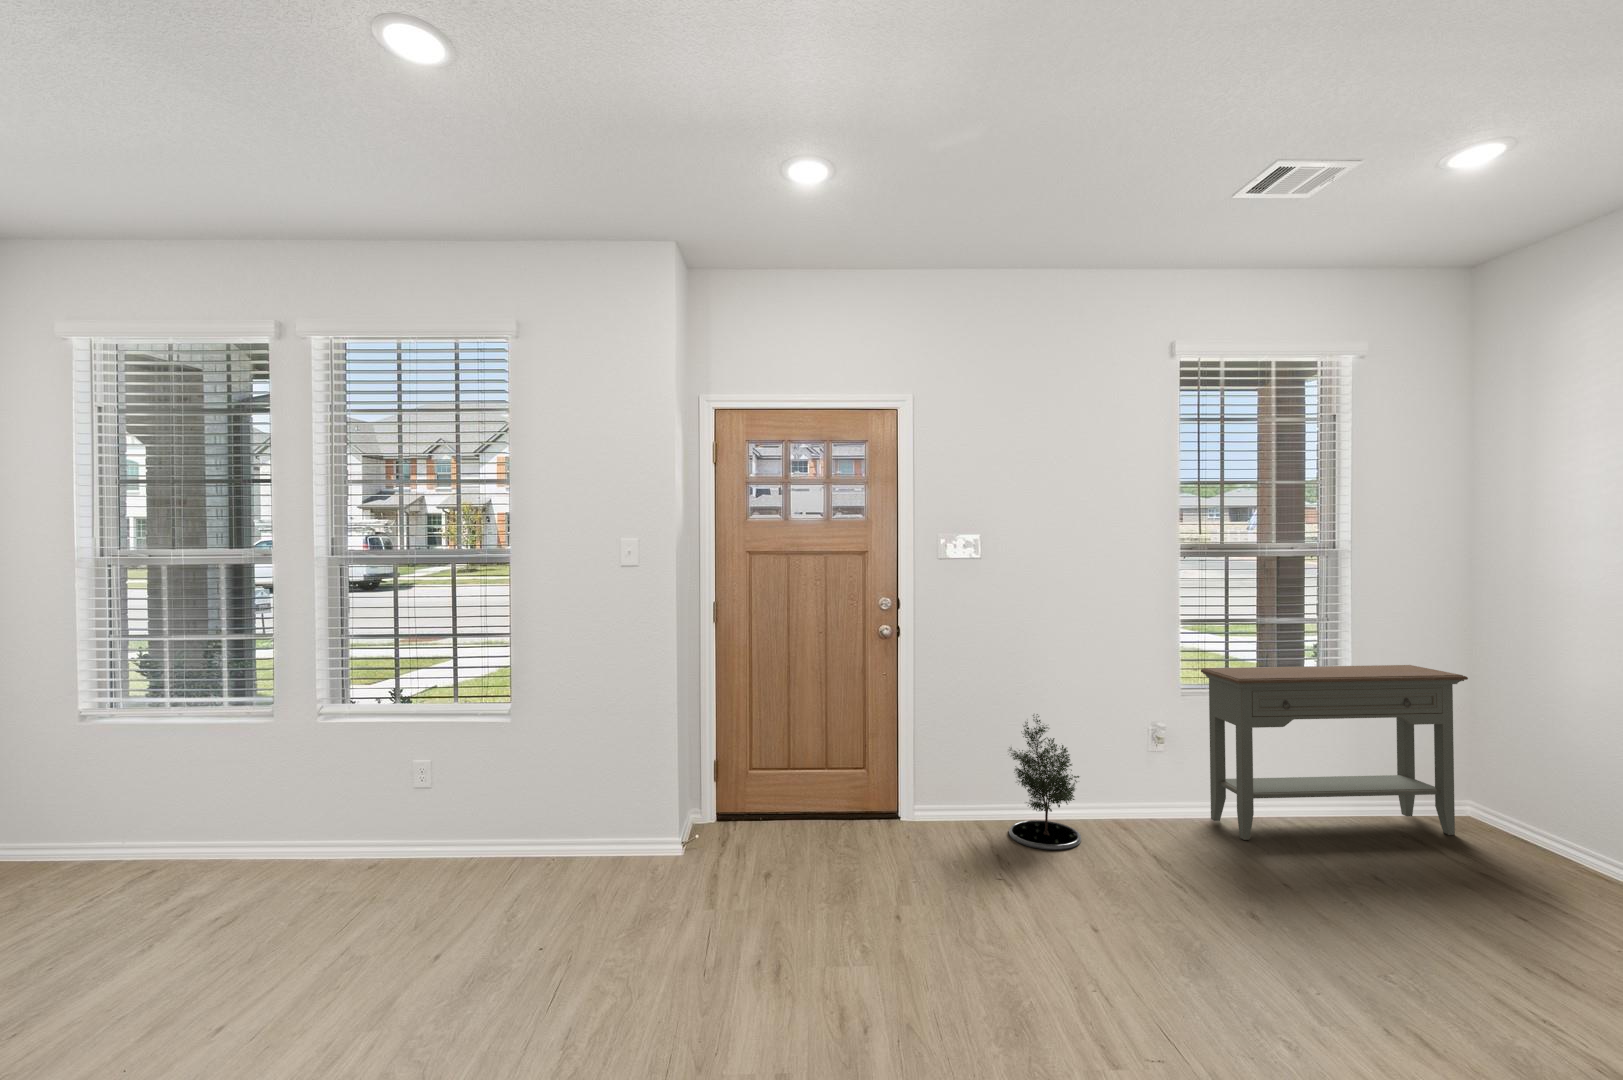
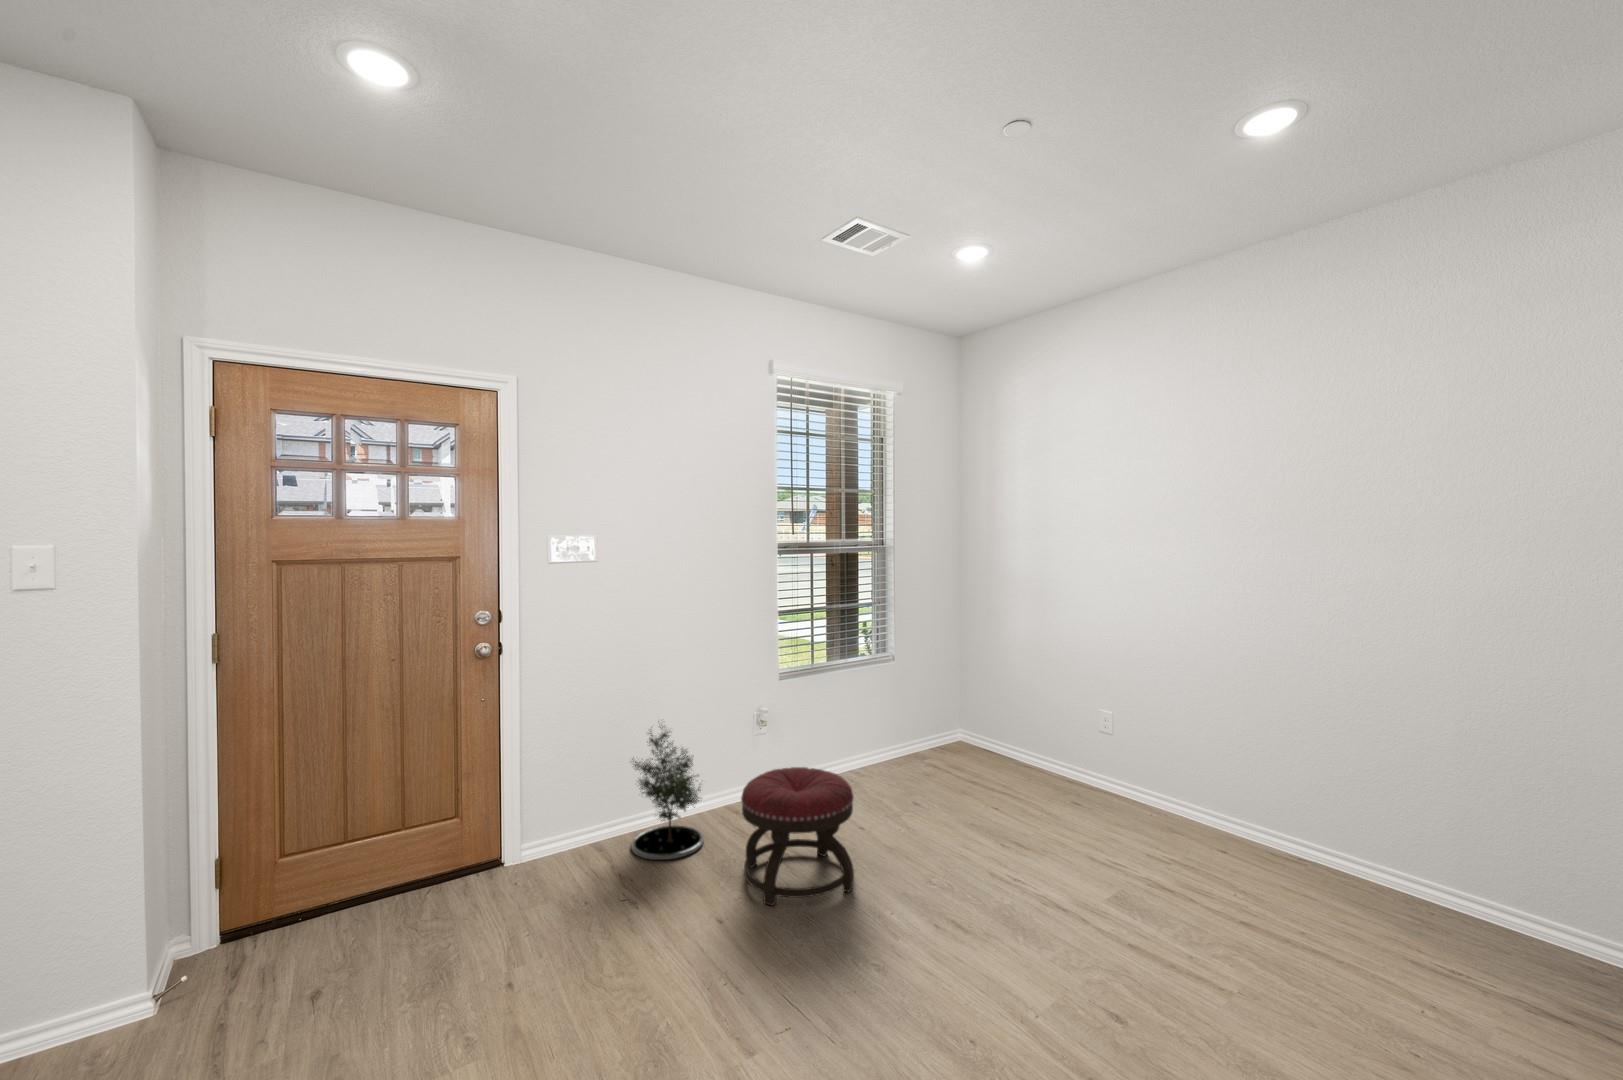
console table: present [1201,665,1468,840] -> none [793,637,963,802]
ottoman: none [1104,780,1234,924] -> present [741,767,854,905]

